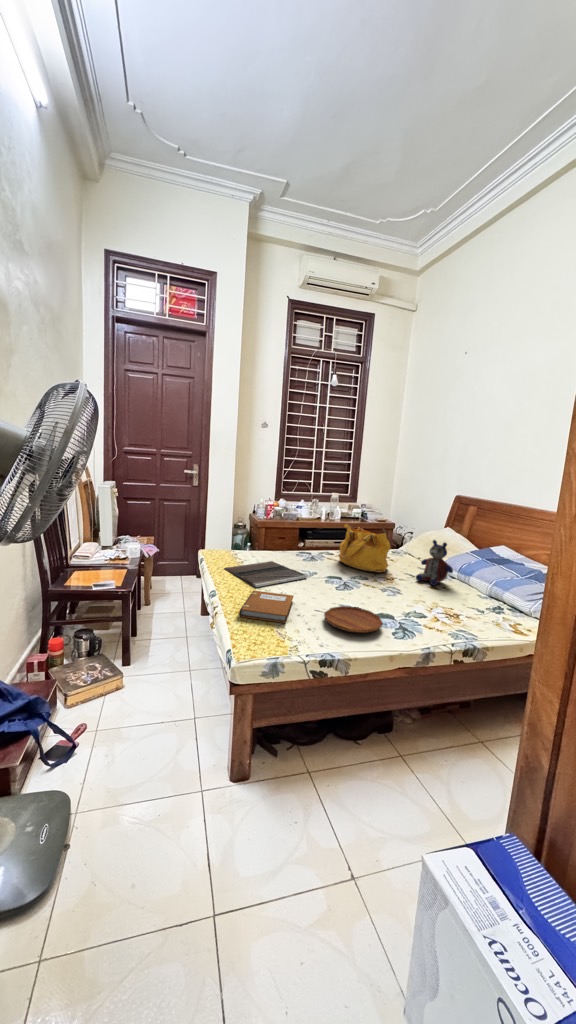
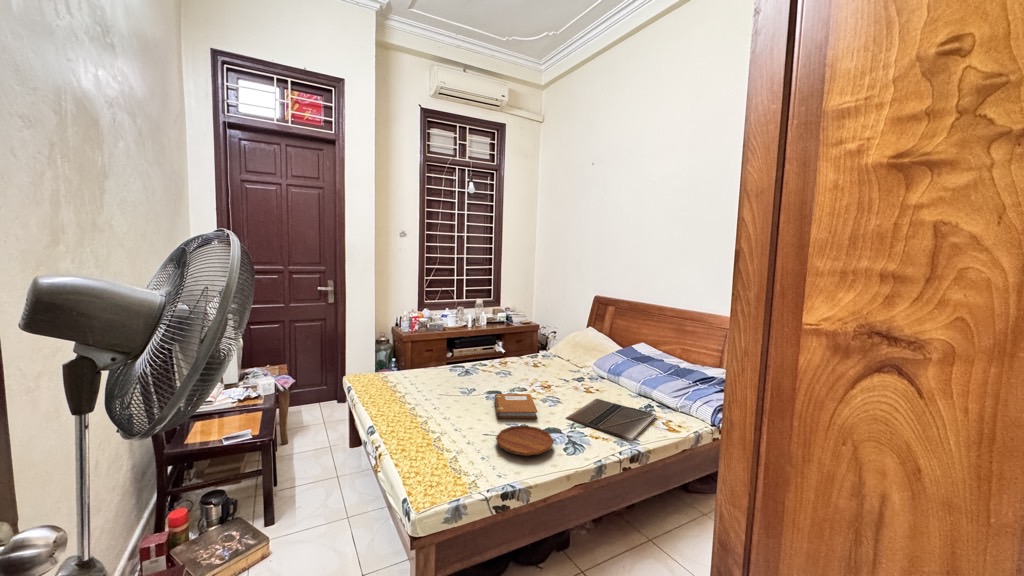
handbag: present [339,524,390,572] -> none [495,334,544,381]
stuffed bear: present [416,540,453,586] -> none [570,344,603,389]
laptop: present [224,561,307,587] -> present [566,399,656,441]
notebook: present [239,591,293,623] -> present [494,394,538,418]

